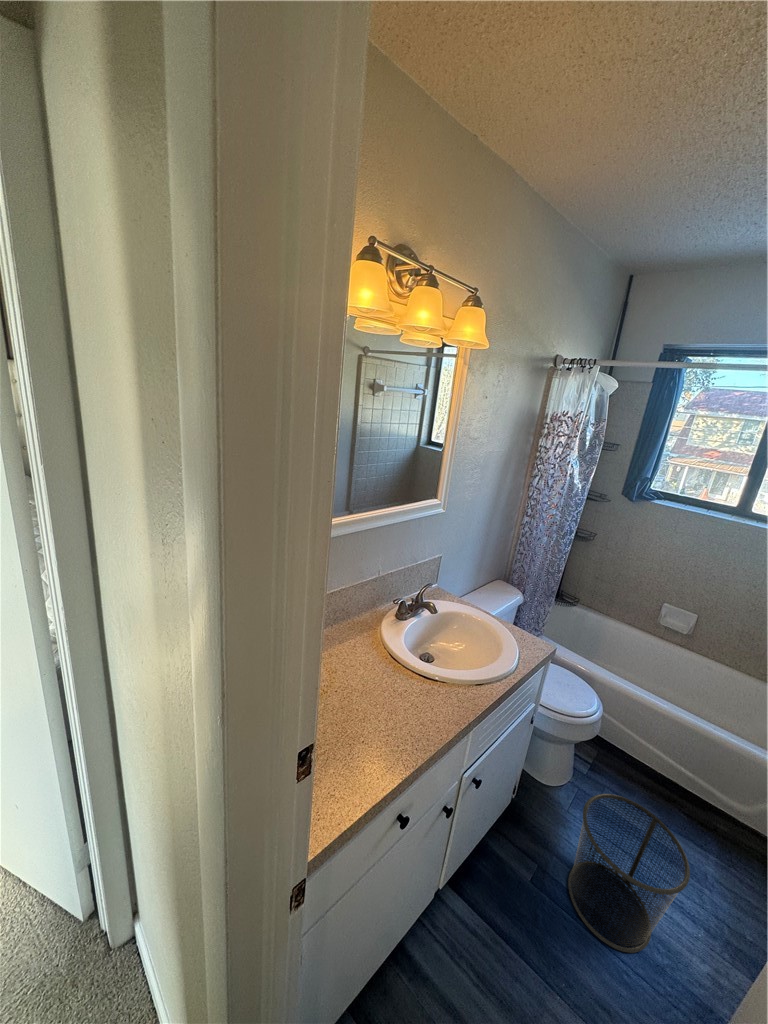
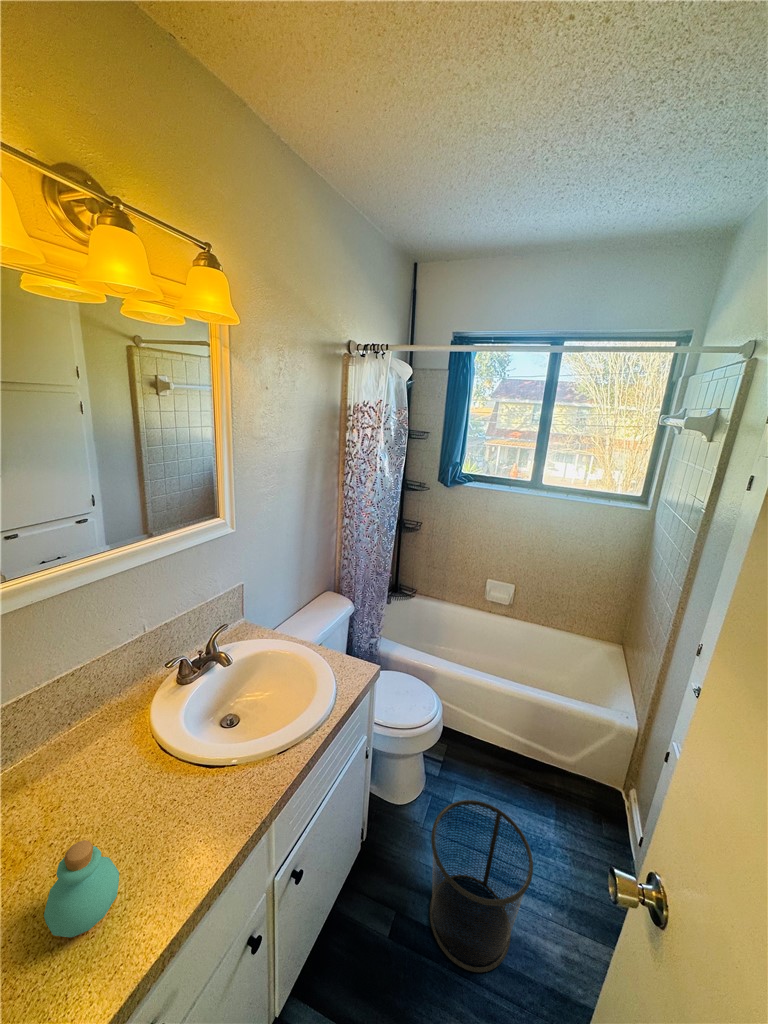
perfume bottle: none [353,686,391,741] -> present [44,840,119,937]

